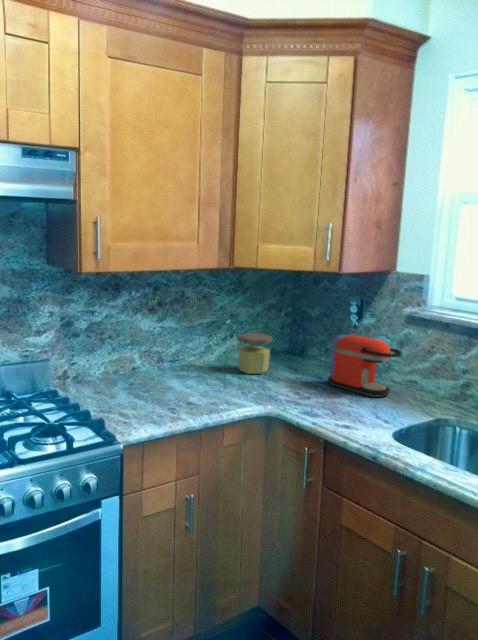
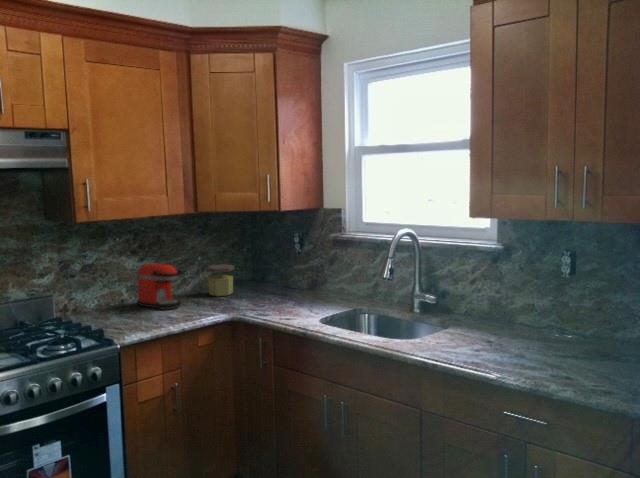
coffee maker: present [328,334,402,397] -> present [137,263,184,310]

